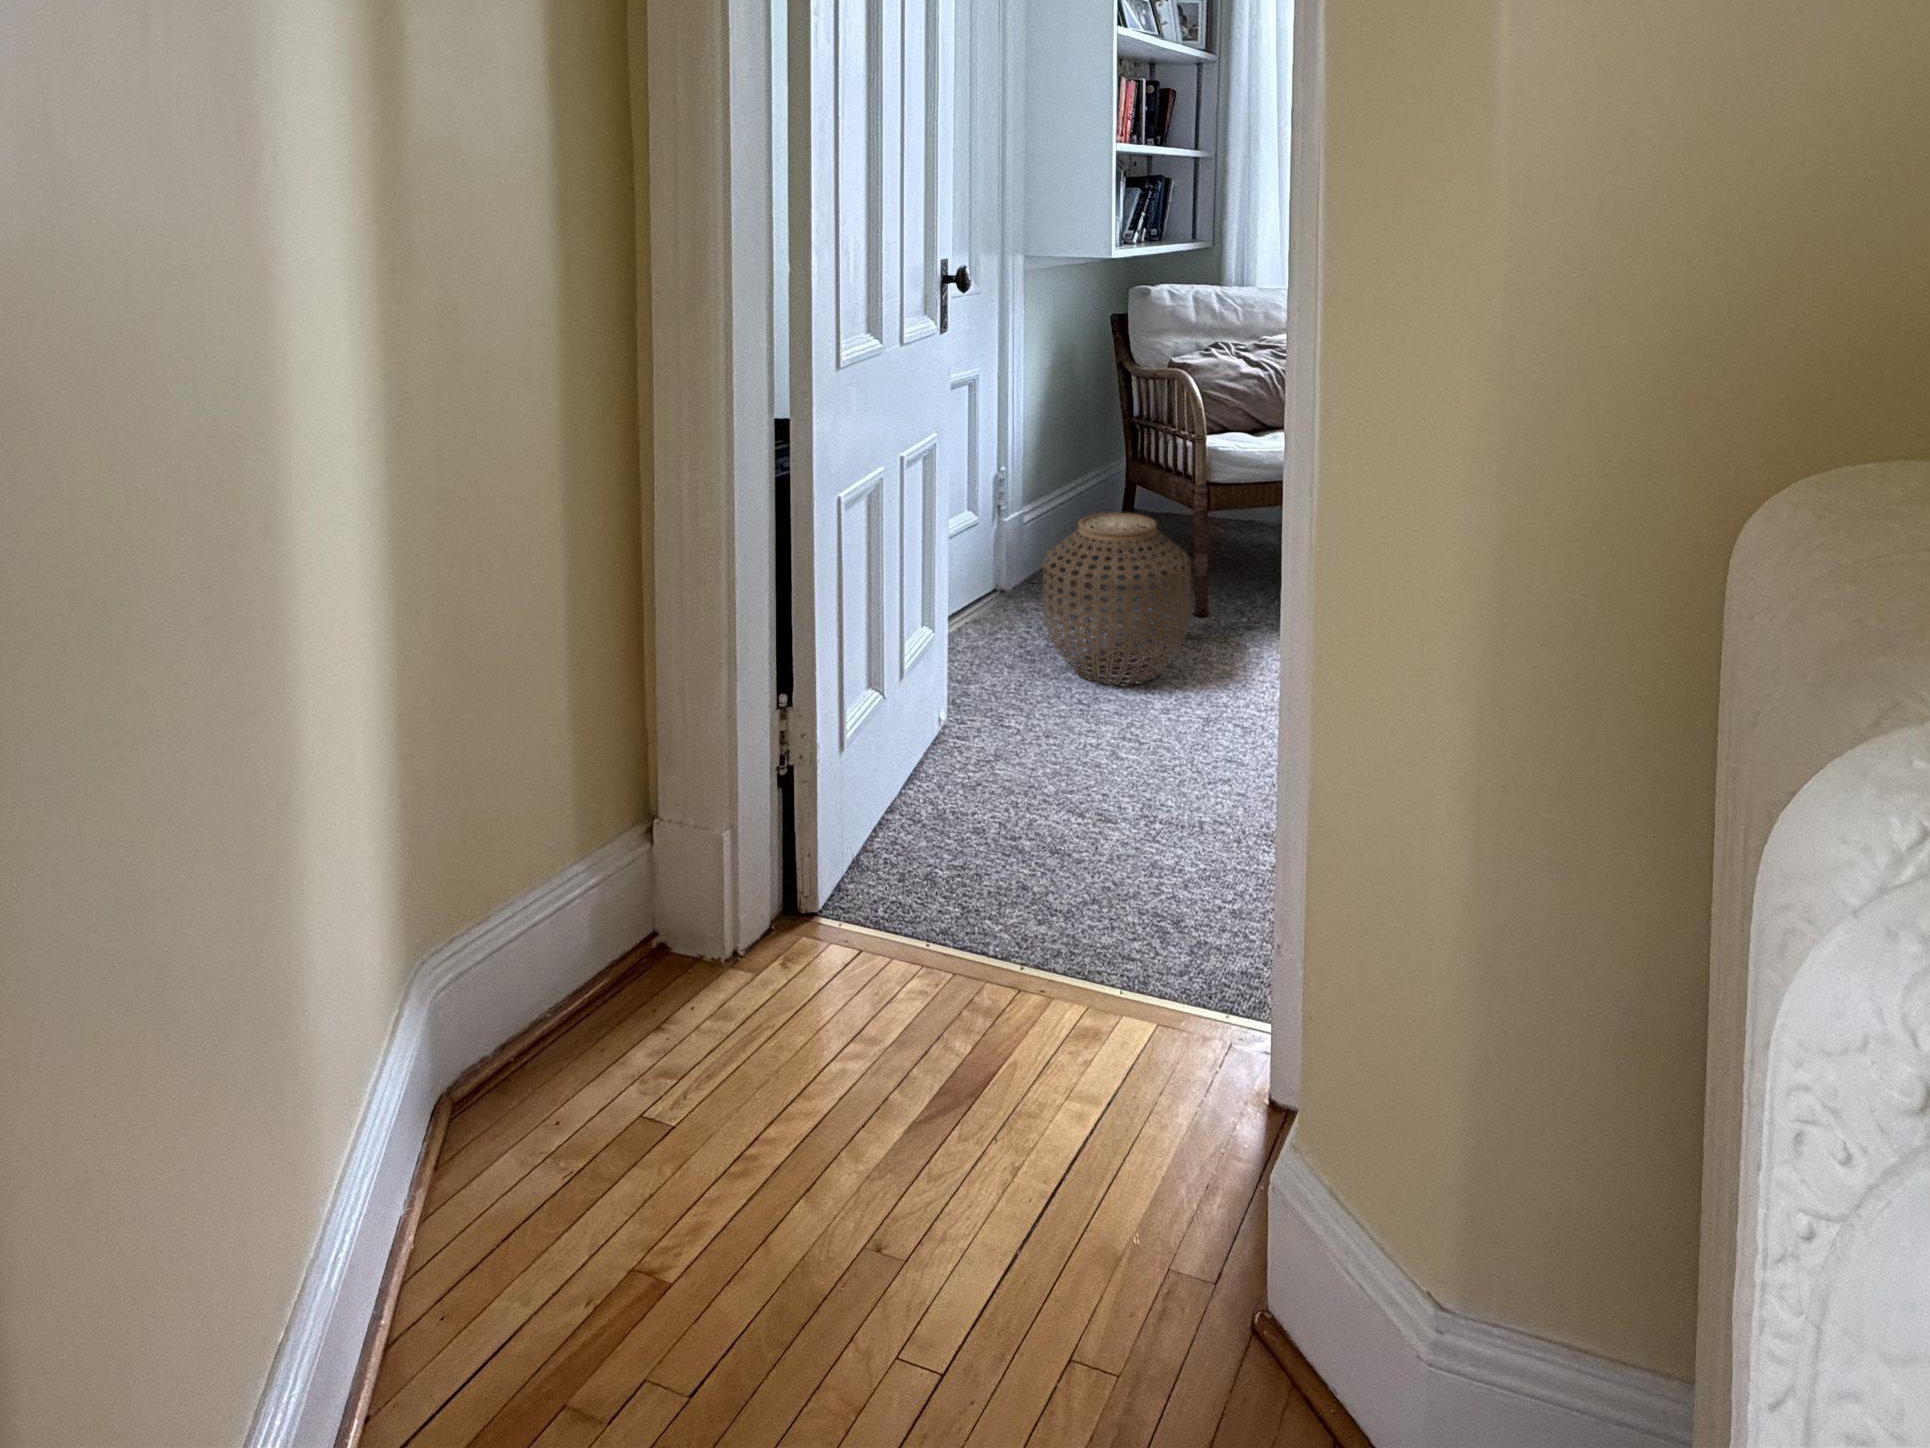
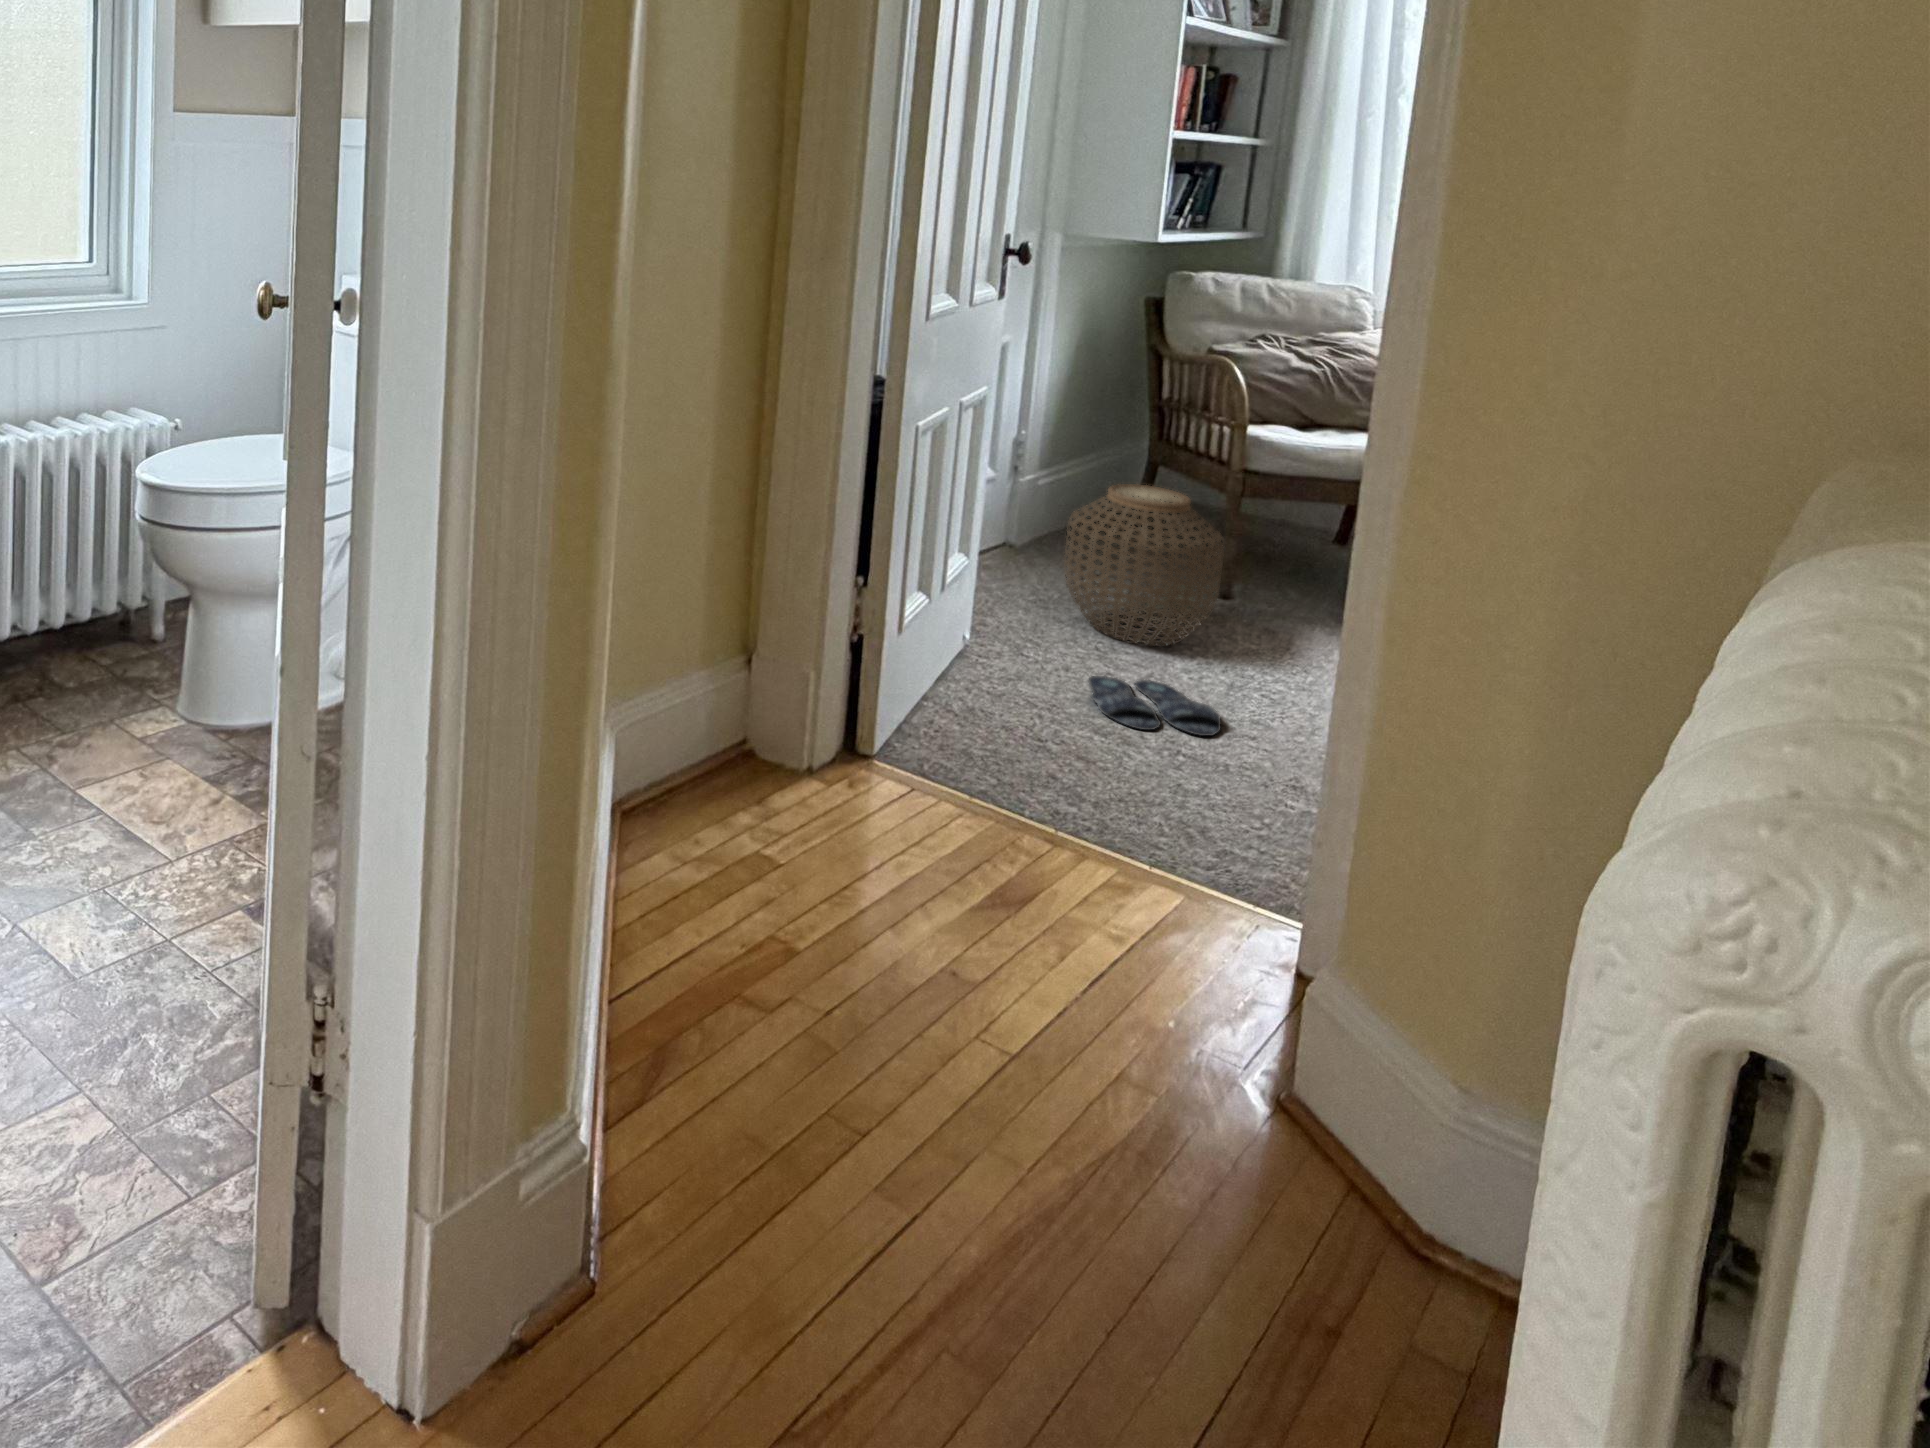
slippers: none [1069,728,1198,795] -> present [1089,676,1221,736]

